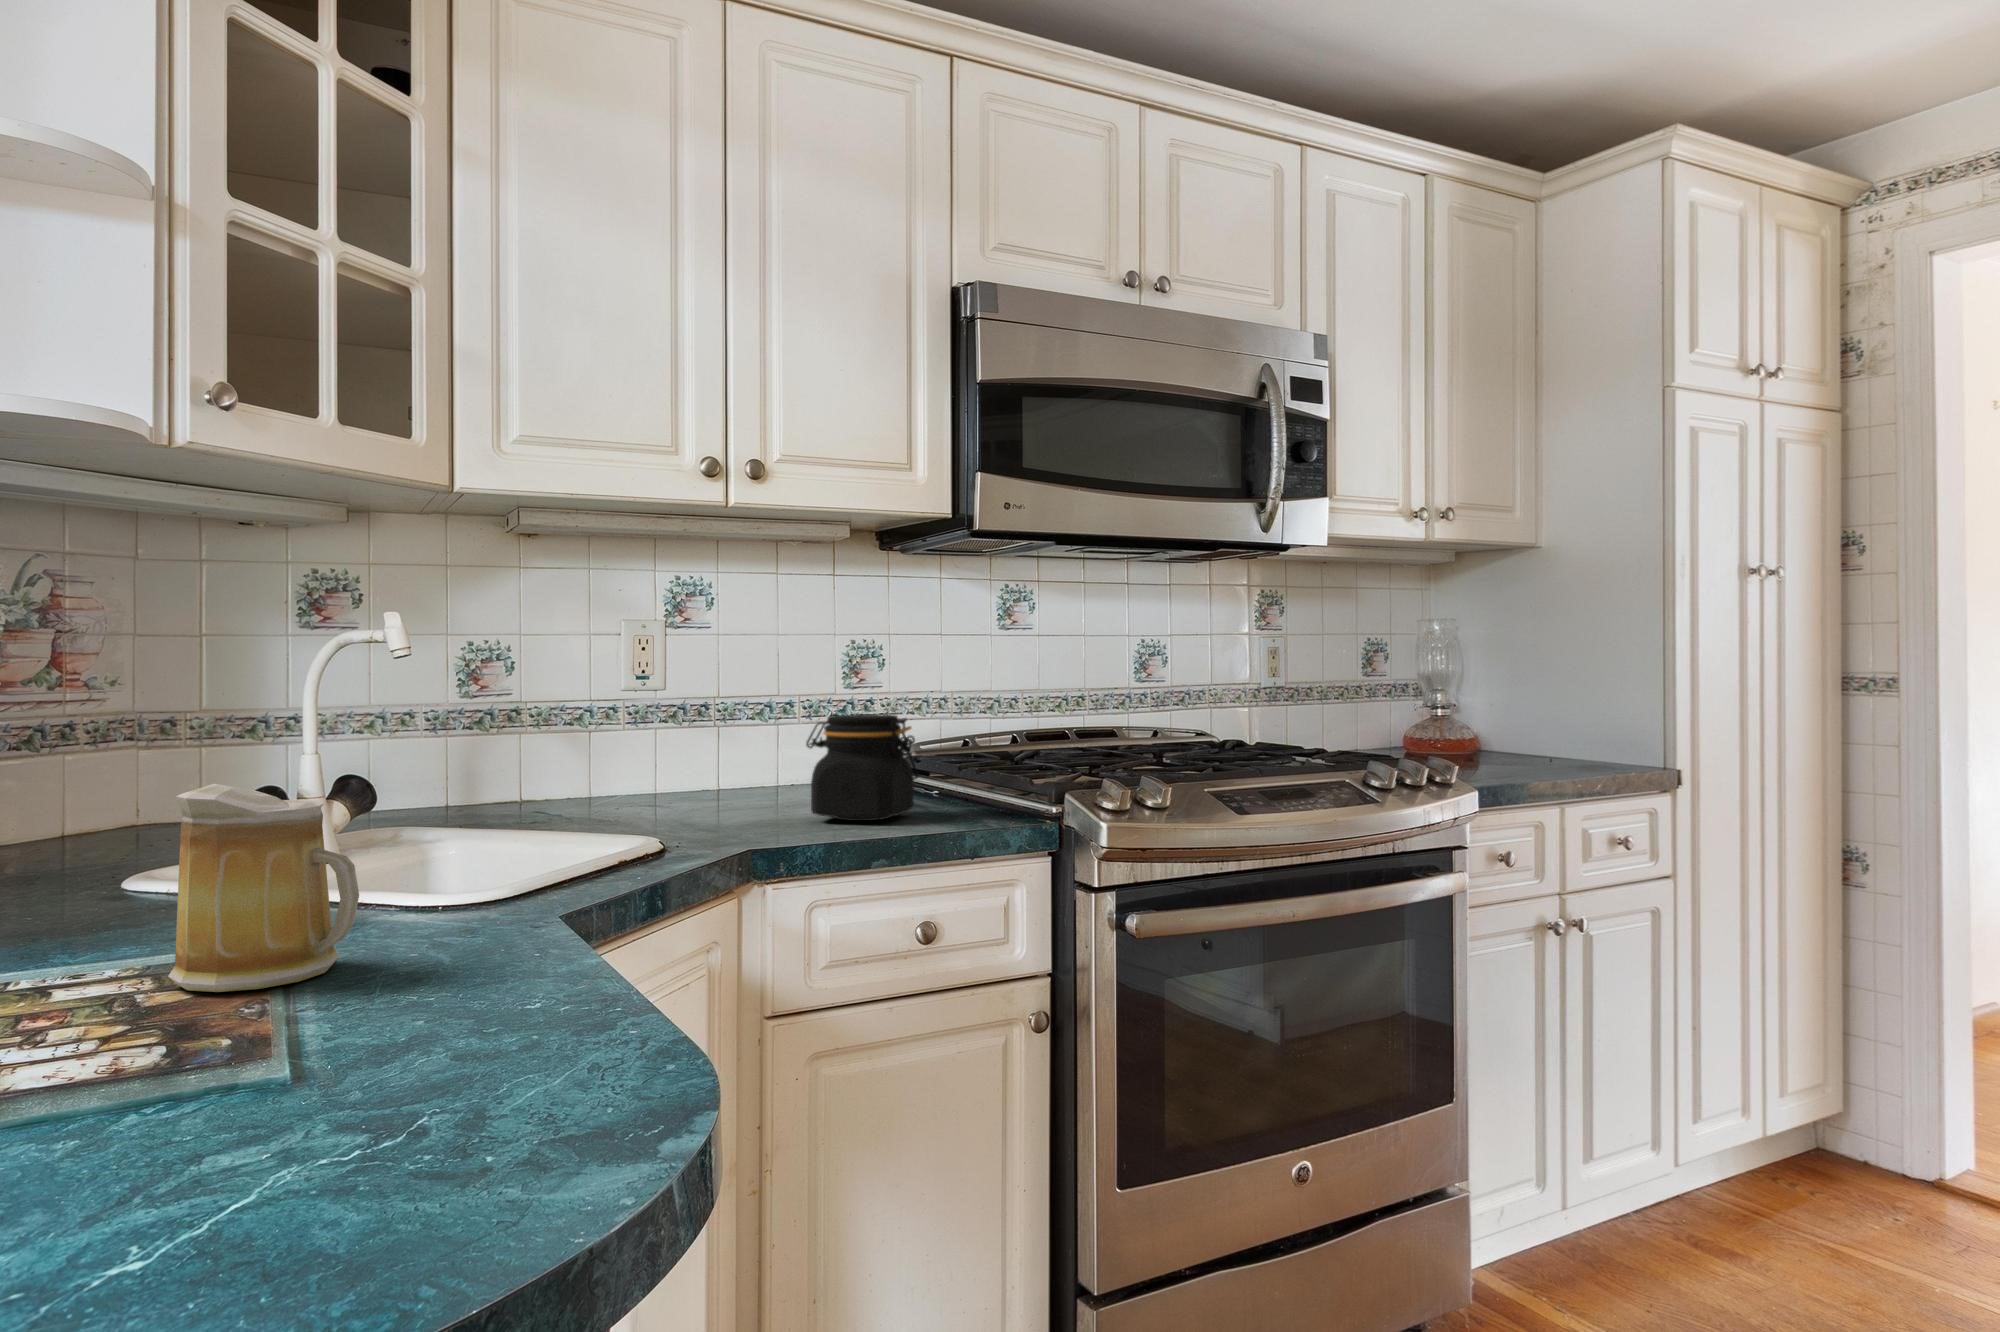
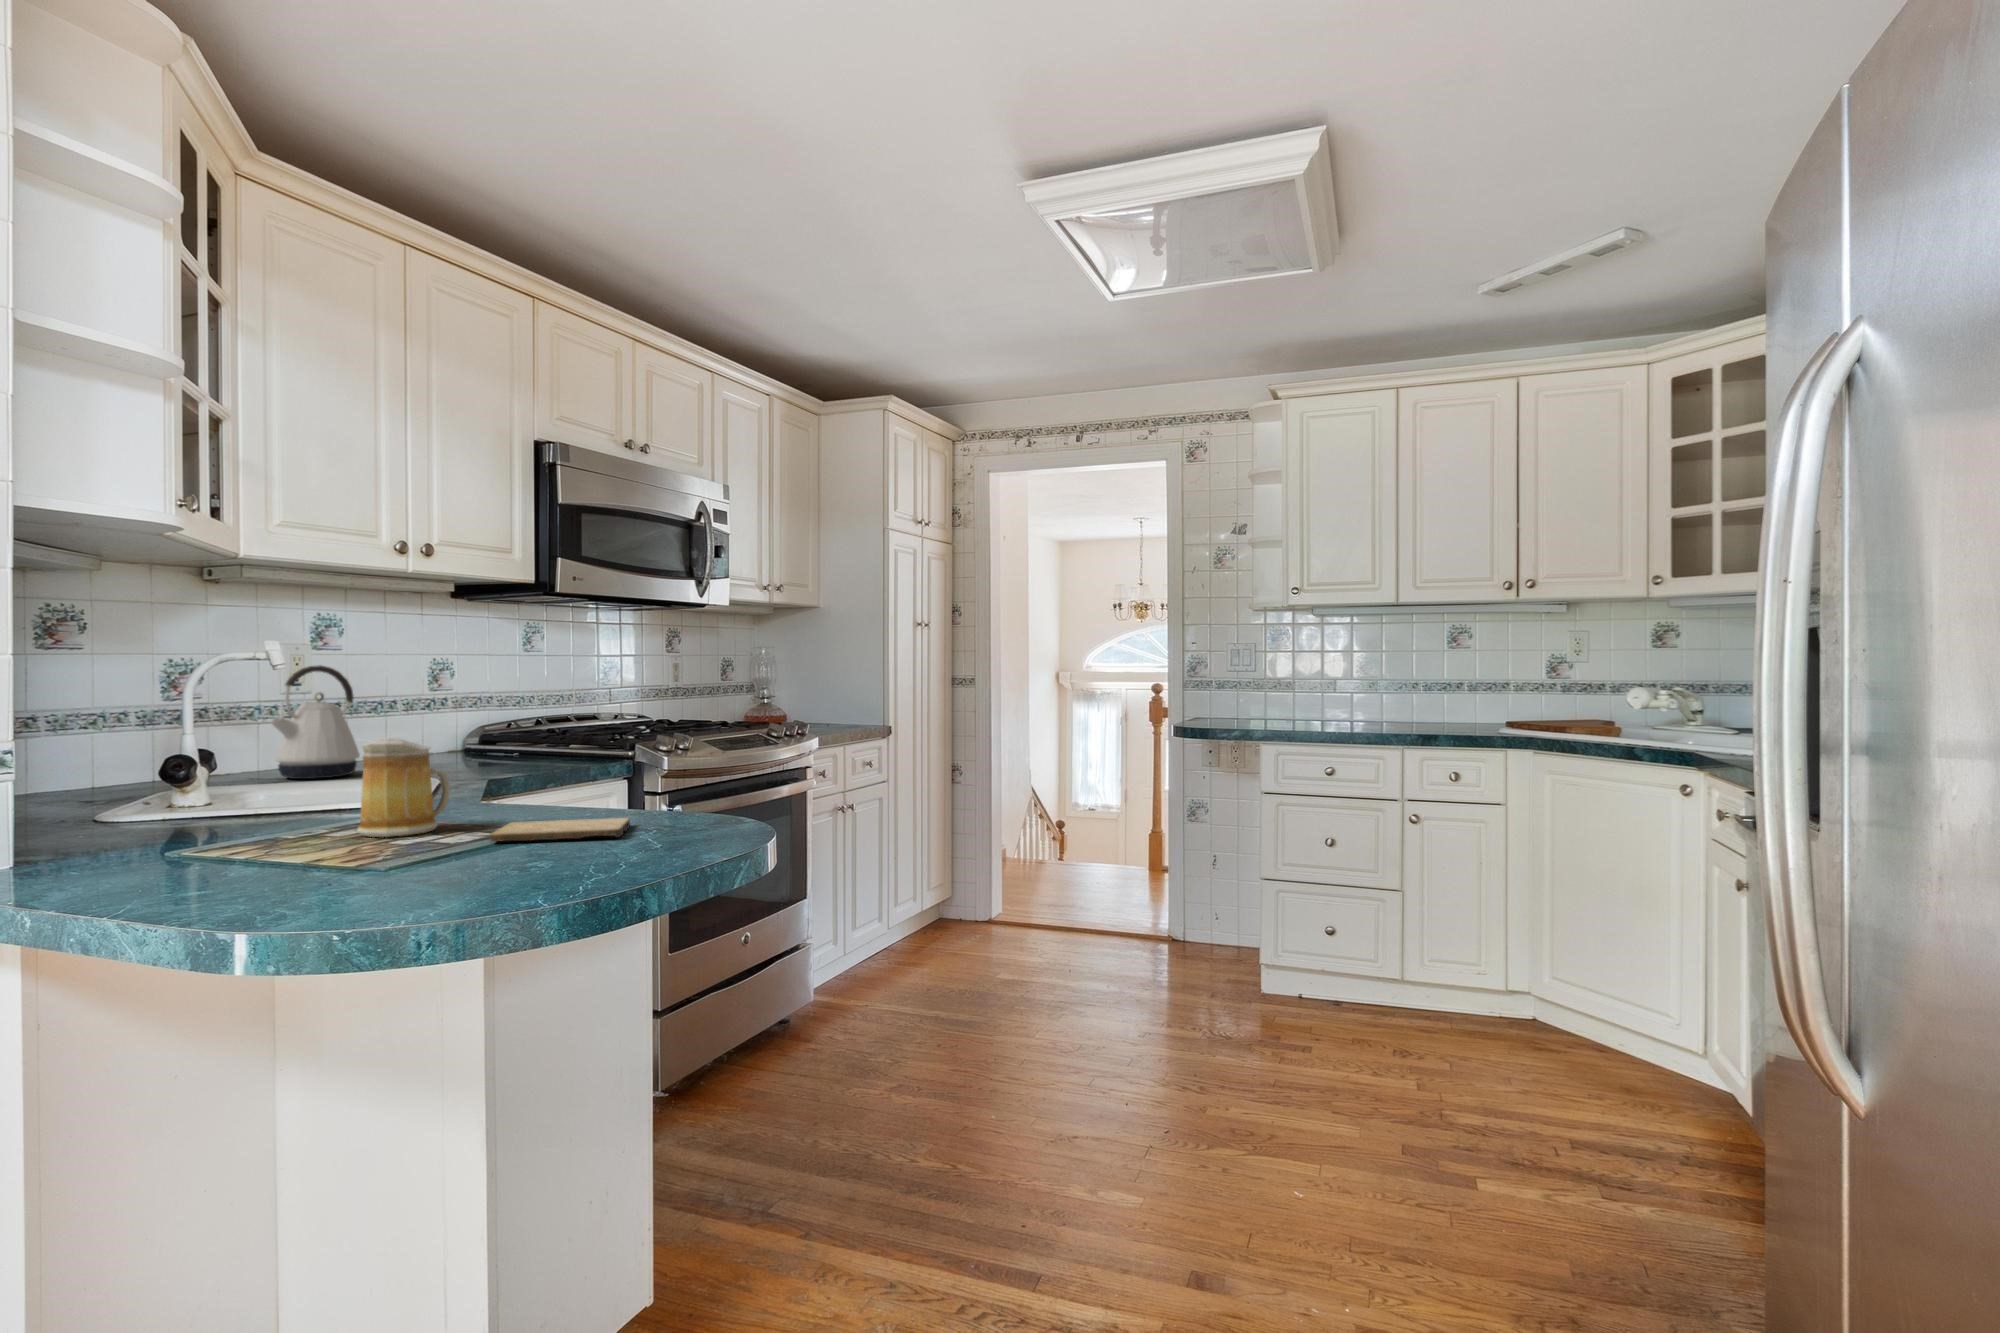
kettle: none [554,650,688,817] -> present [270,665,360,779]
jar: present [806,714,918,821] -> none [466,705,542,769]
cutting board: none [199,991,572,1108] -> present [490,818,630,842]

